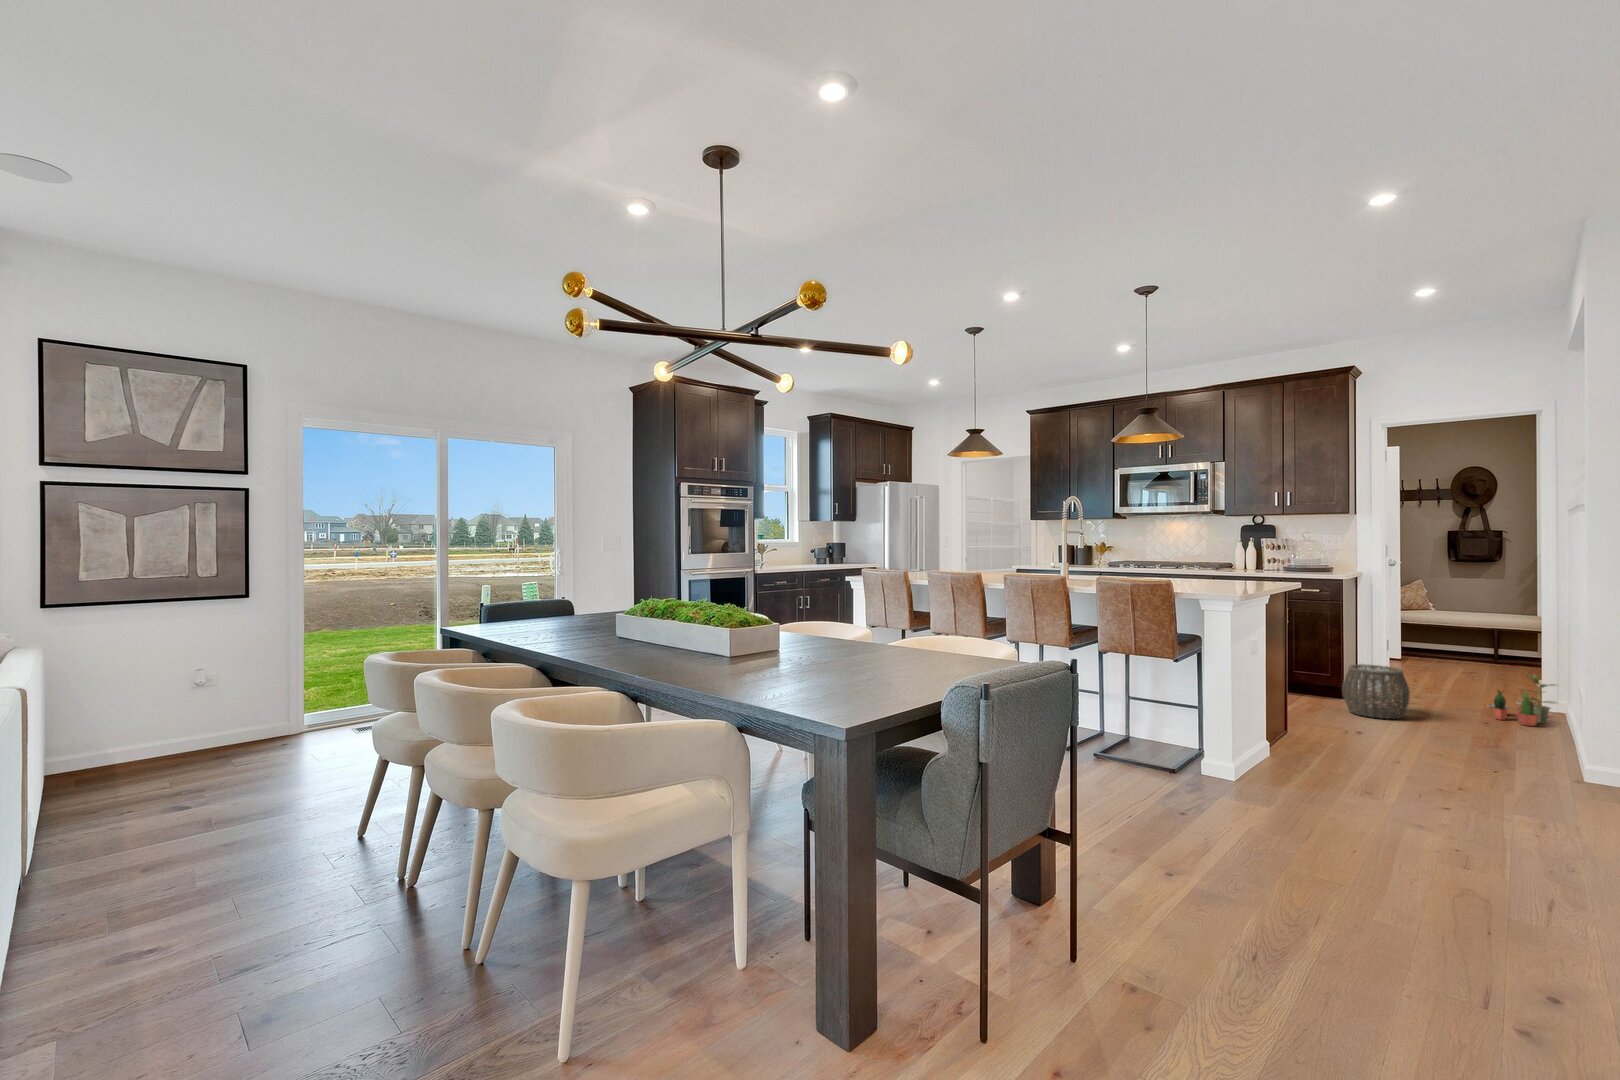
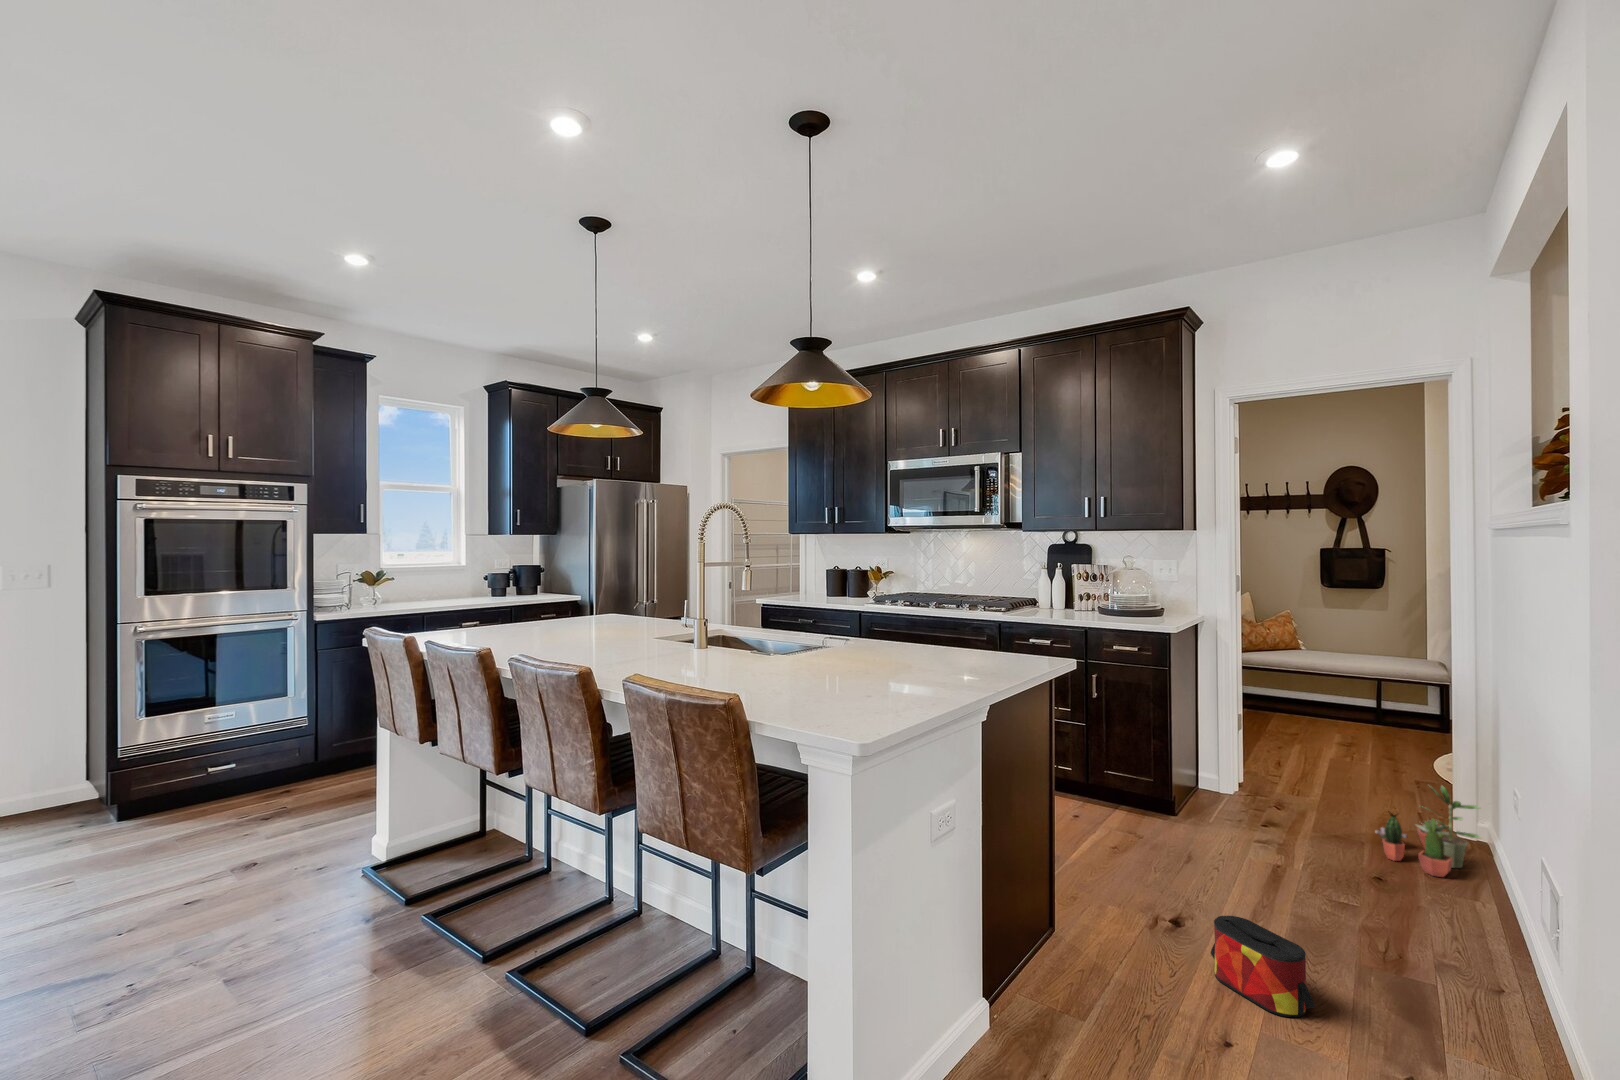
woven basket: present [1342,664,1410,719] -> none [1162,769,1262,867]
bag: none [1386,721,1449,764] -> present [1211,916,1315,1017]

